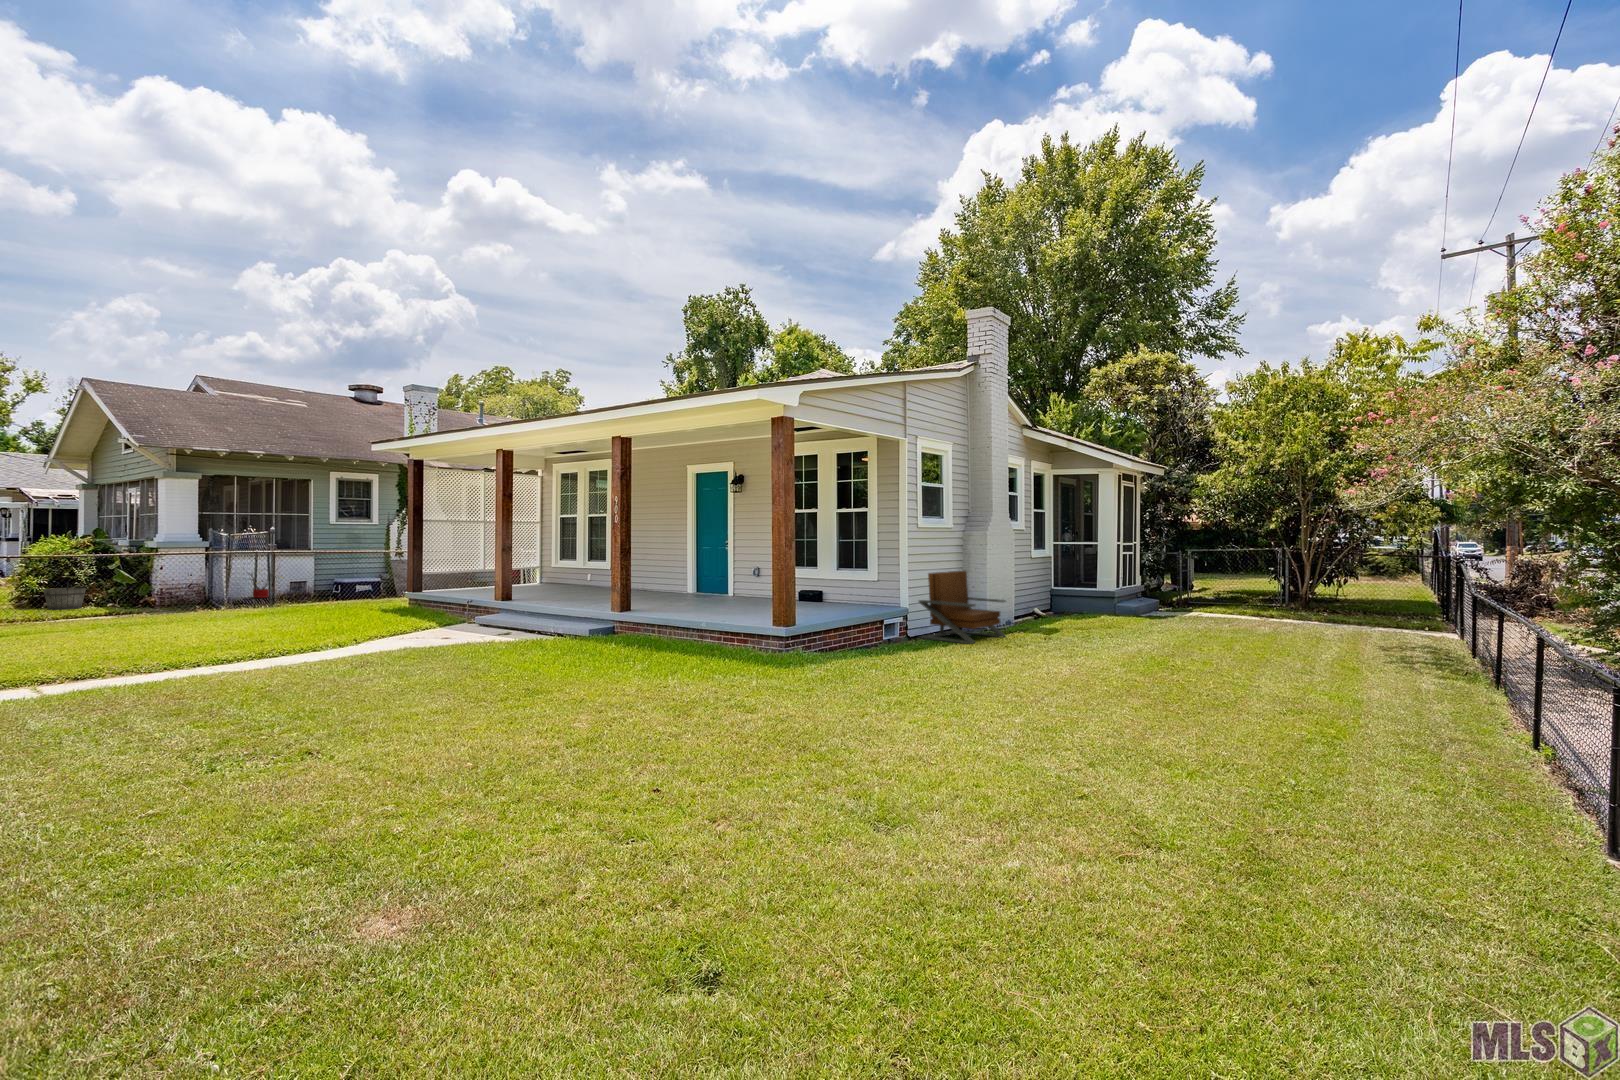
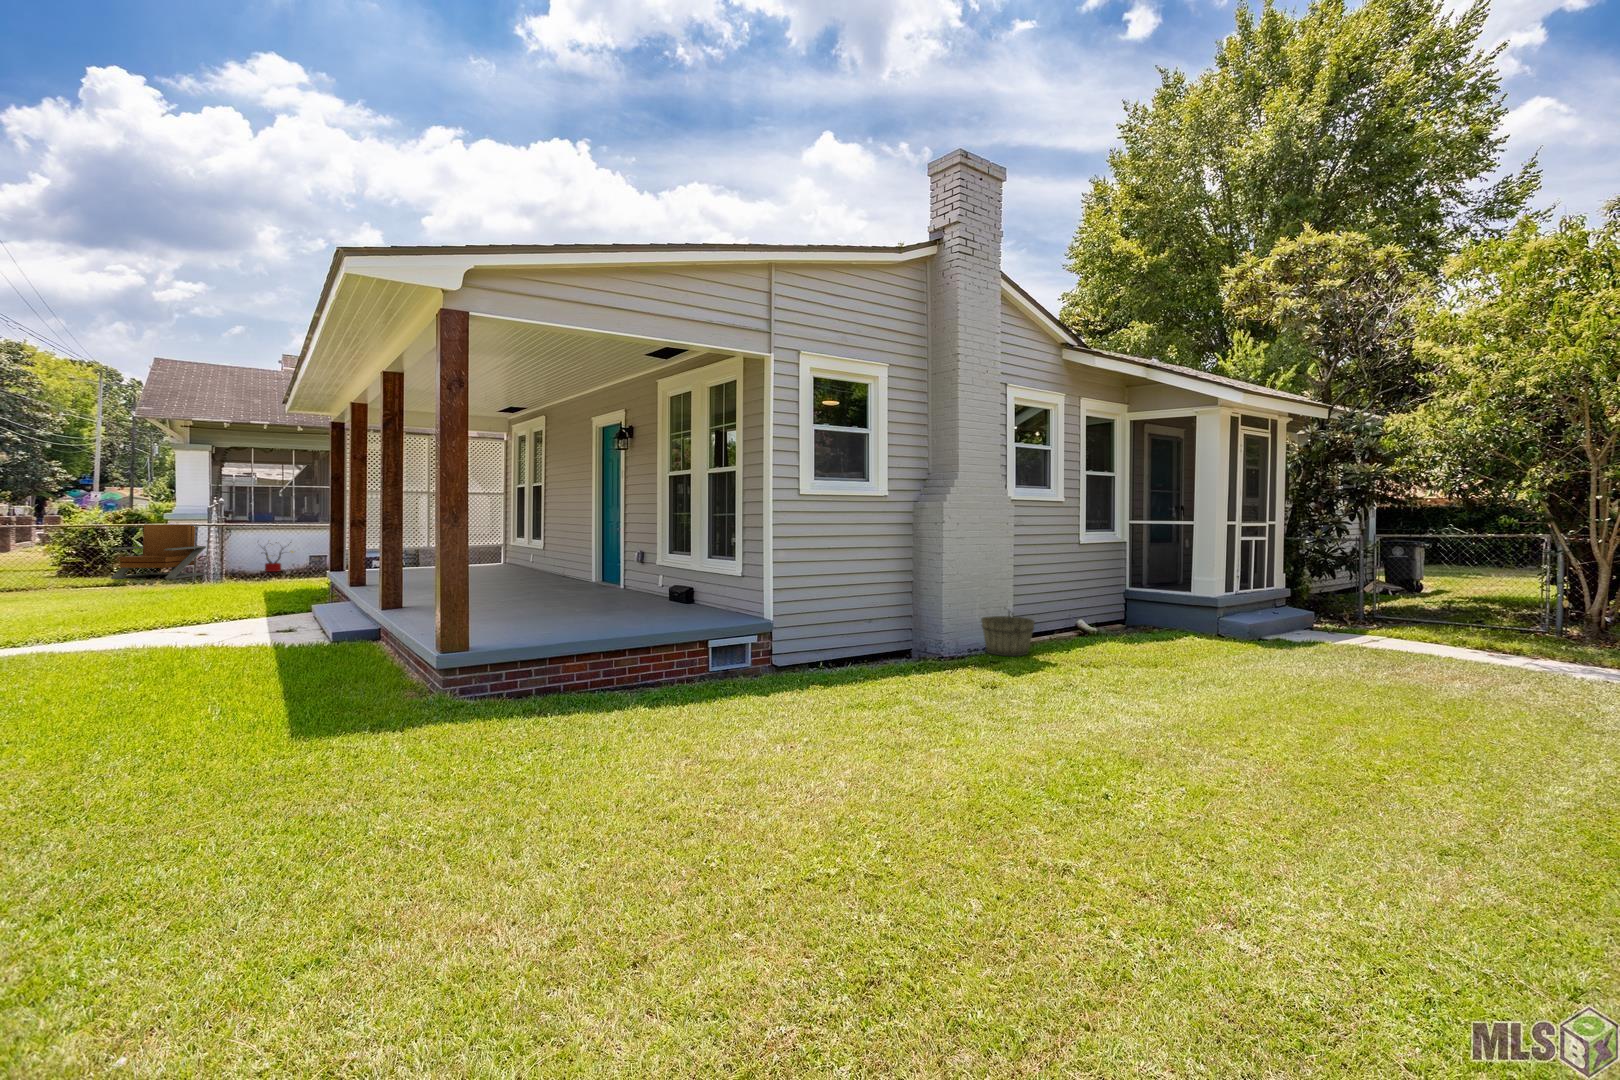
lounge chair: present [919,571,1005,644] -> present [110,524,206,579]
wooden bucket: present [44,583,86,610] -> present [981,611,1035,656]

